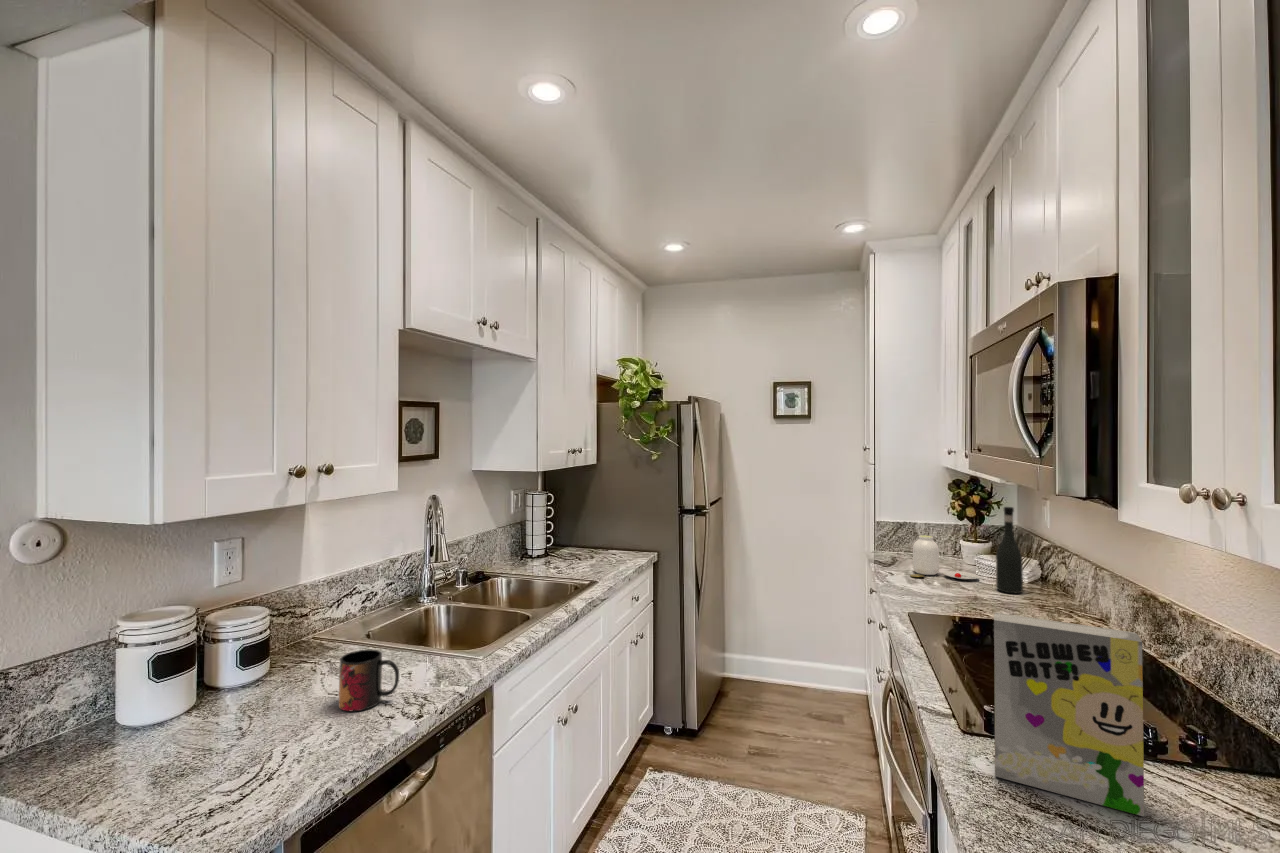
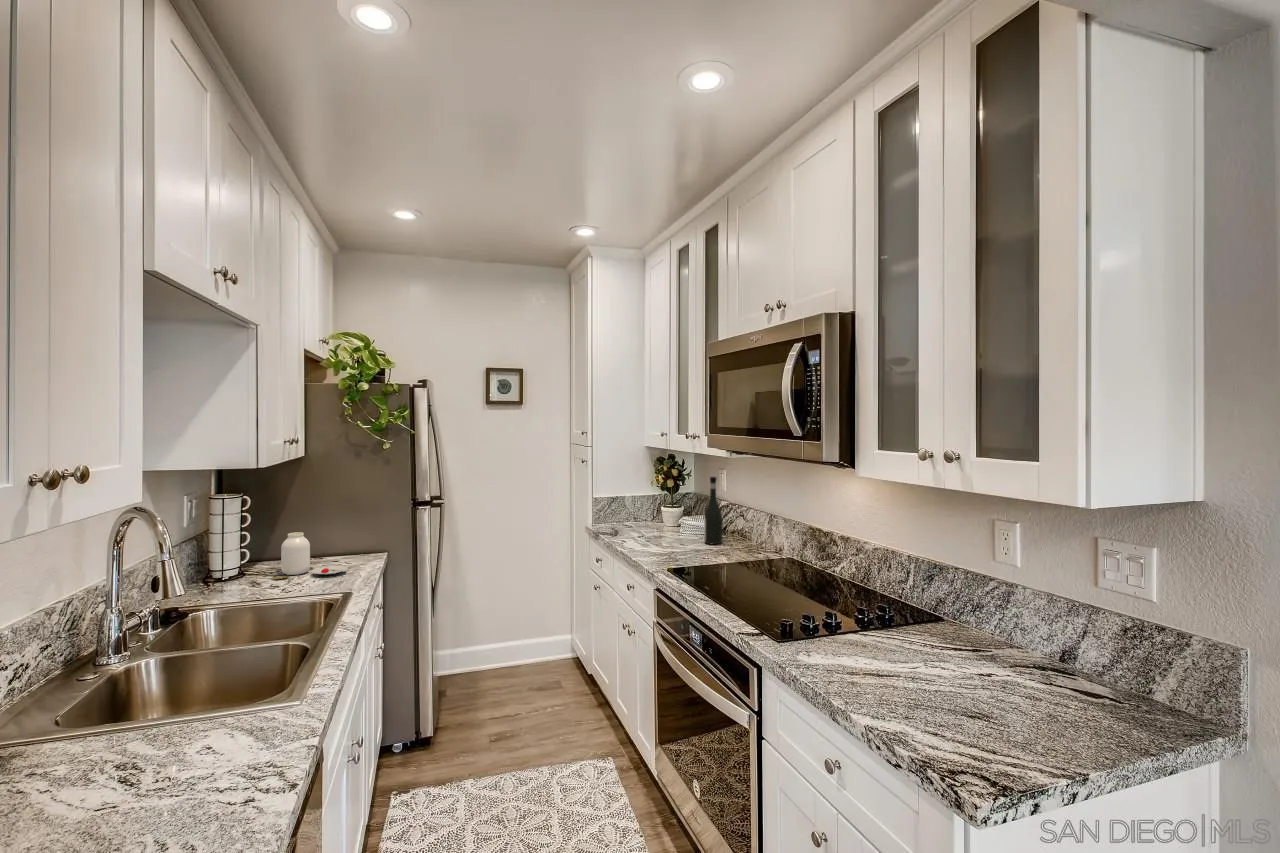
jar: present [910,535,979,580] -> present [272,532,347,580]
cereal box: present [994,613,1144,817] -> none [808,549,890,660]
mug: present [339,649,399,712] -> none [161,720,249,809]

